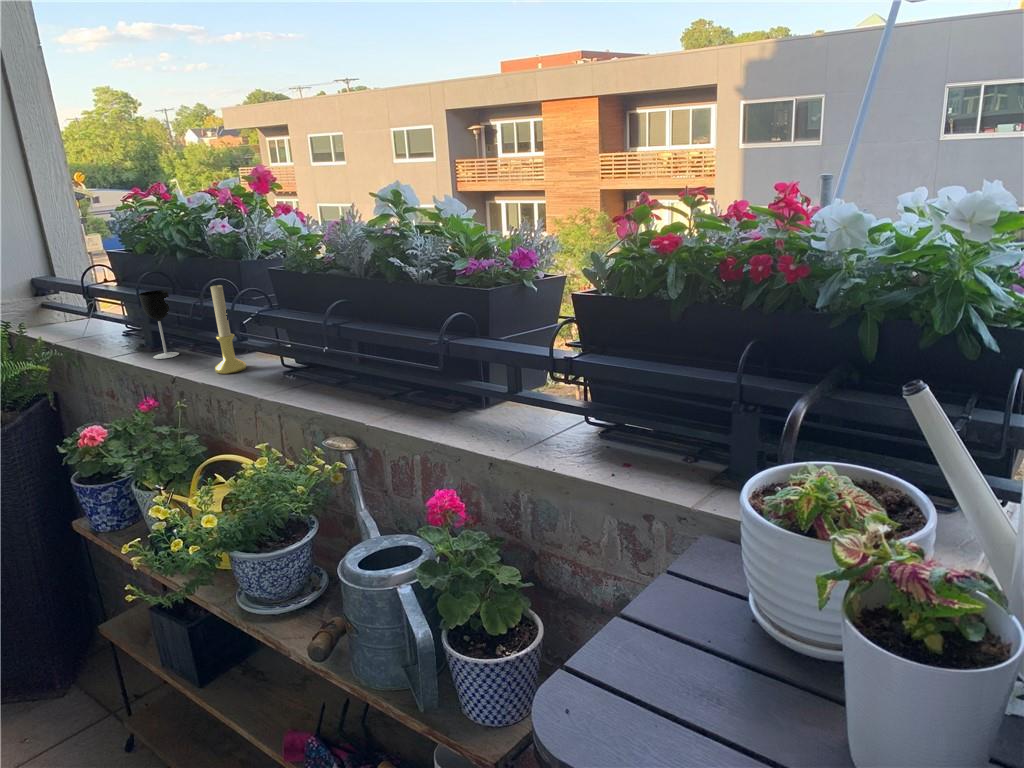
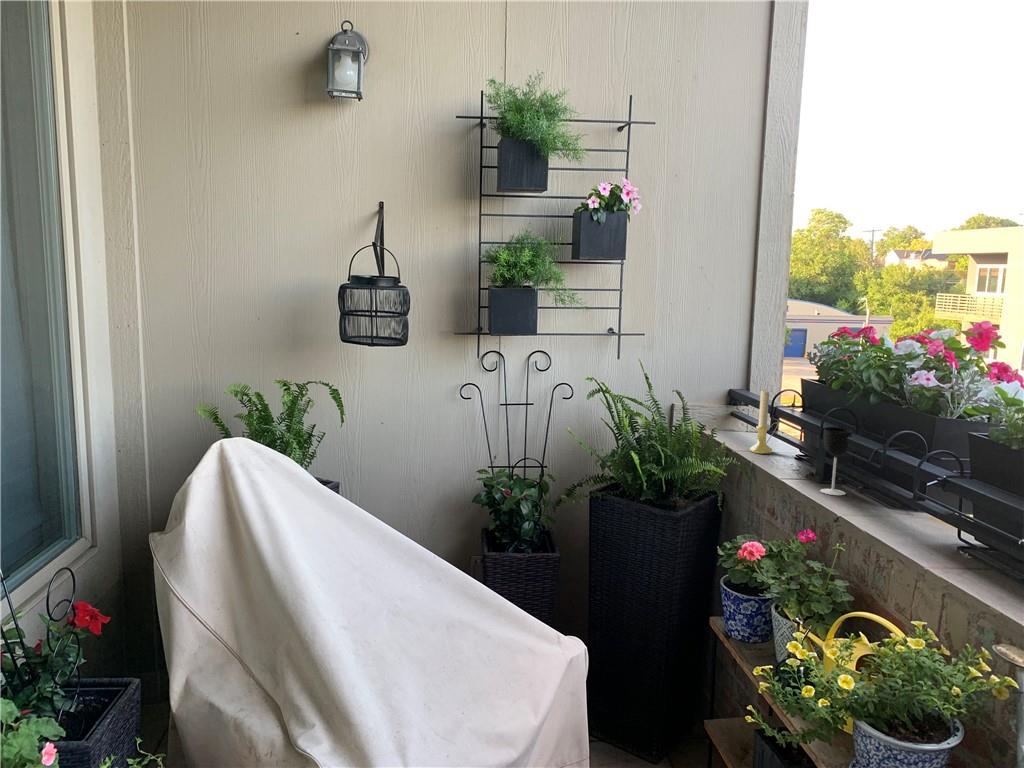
candle holder: present [210,285,246,374] -> present [750,391,772,454]

